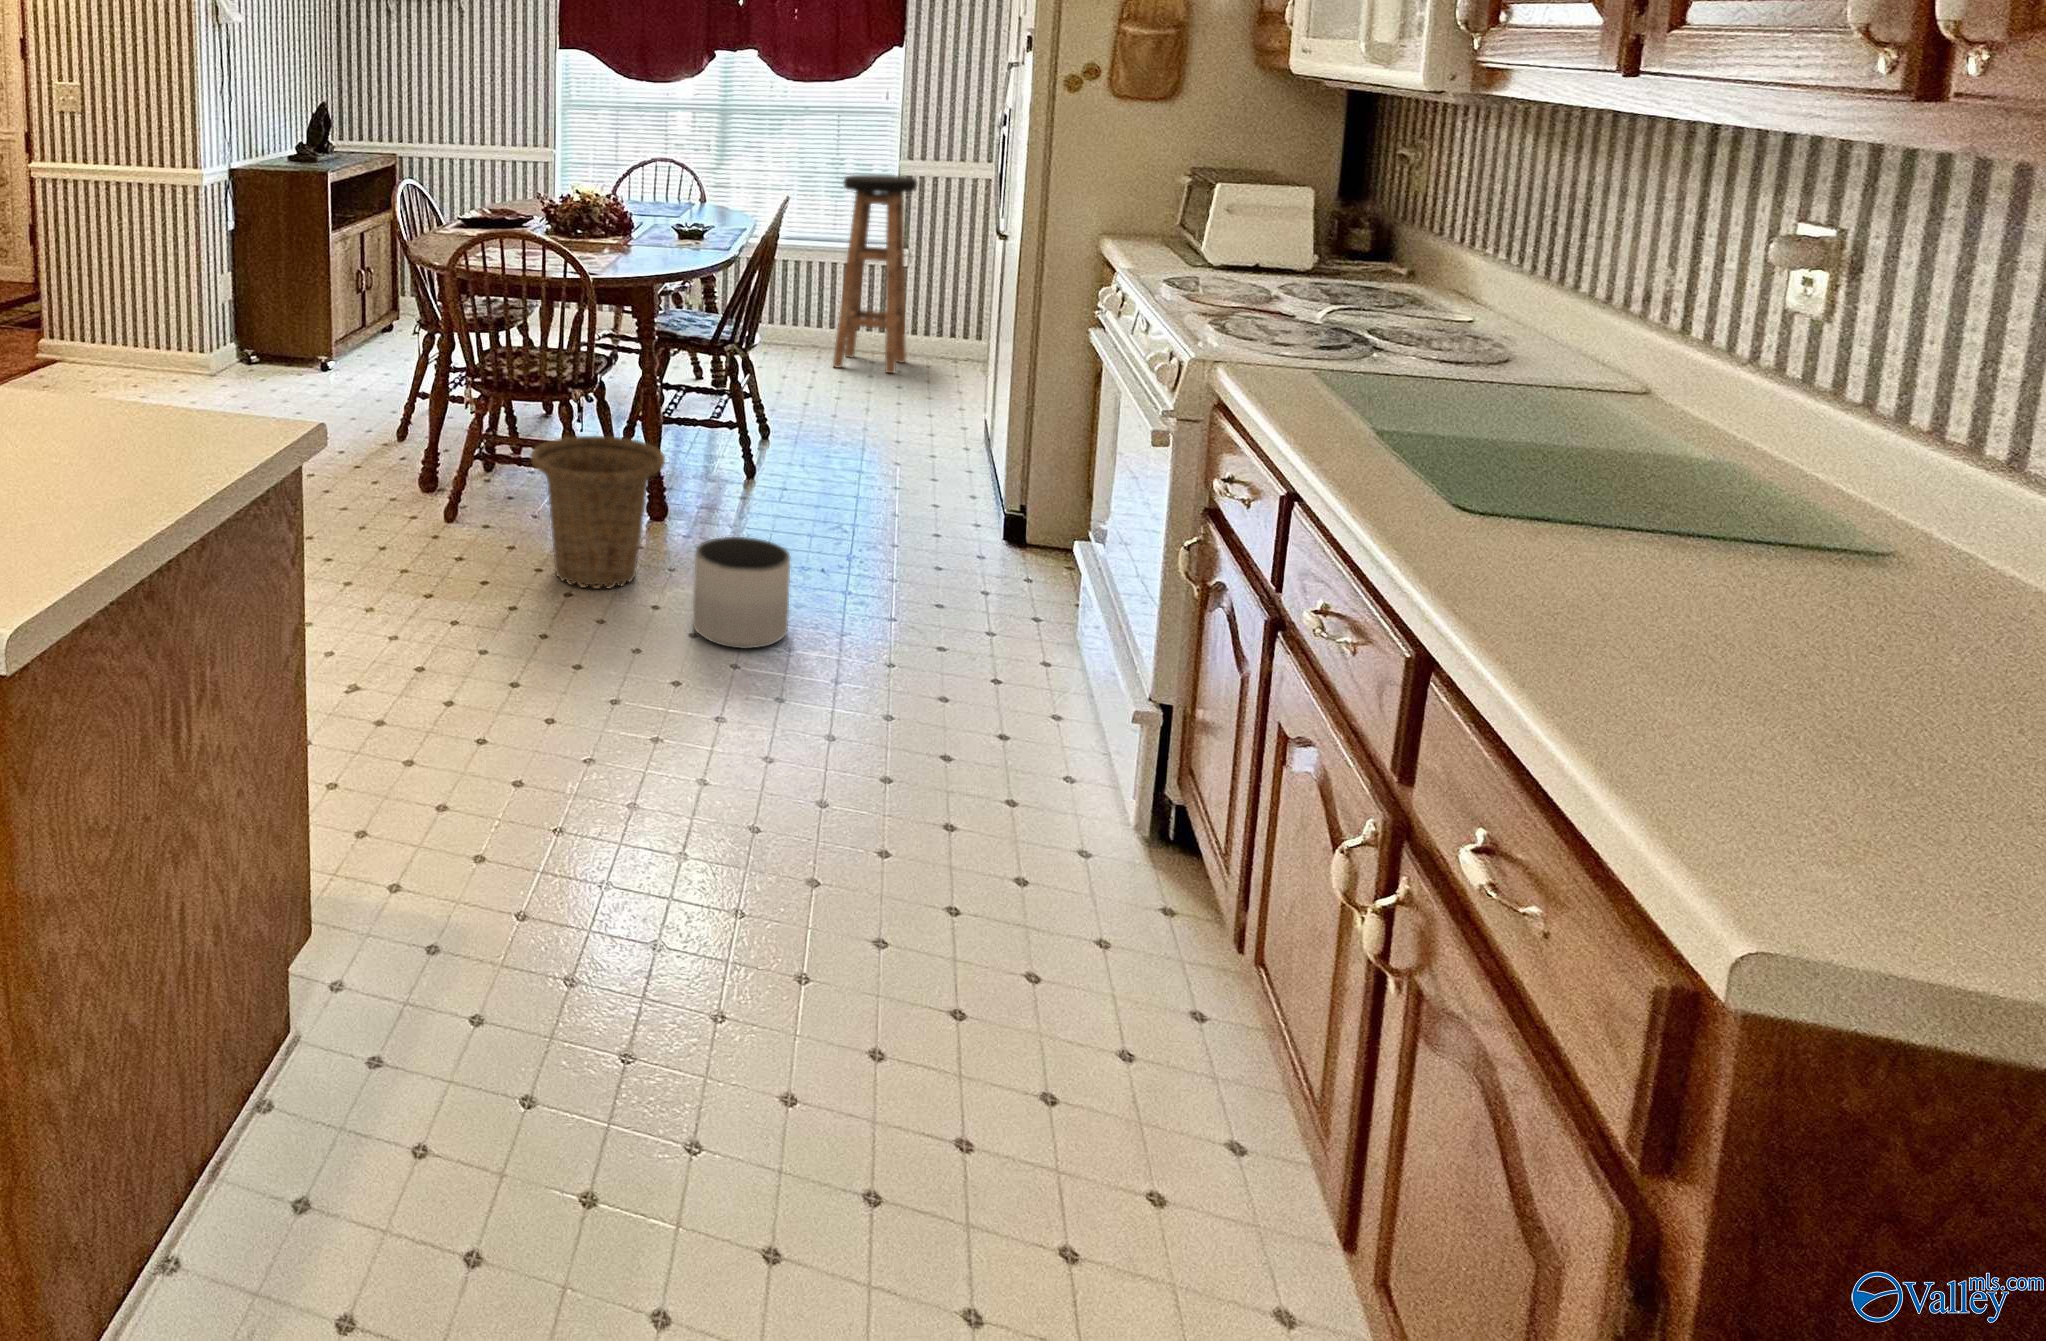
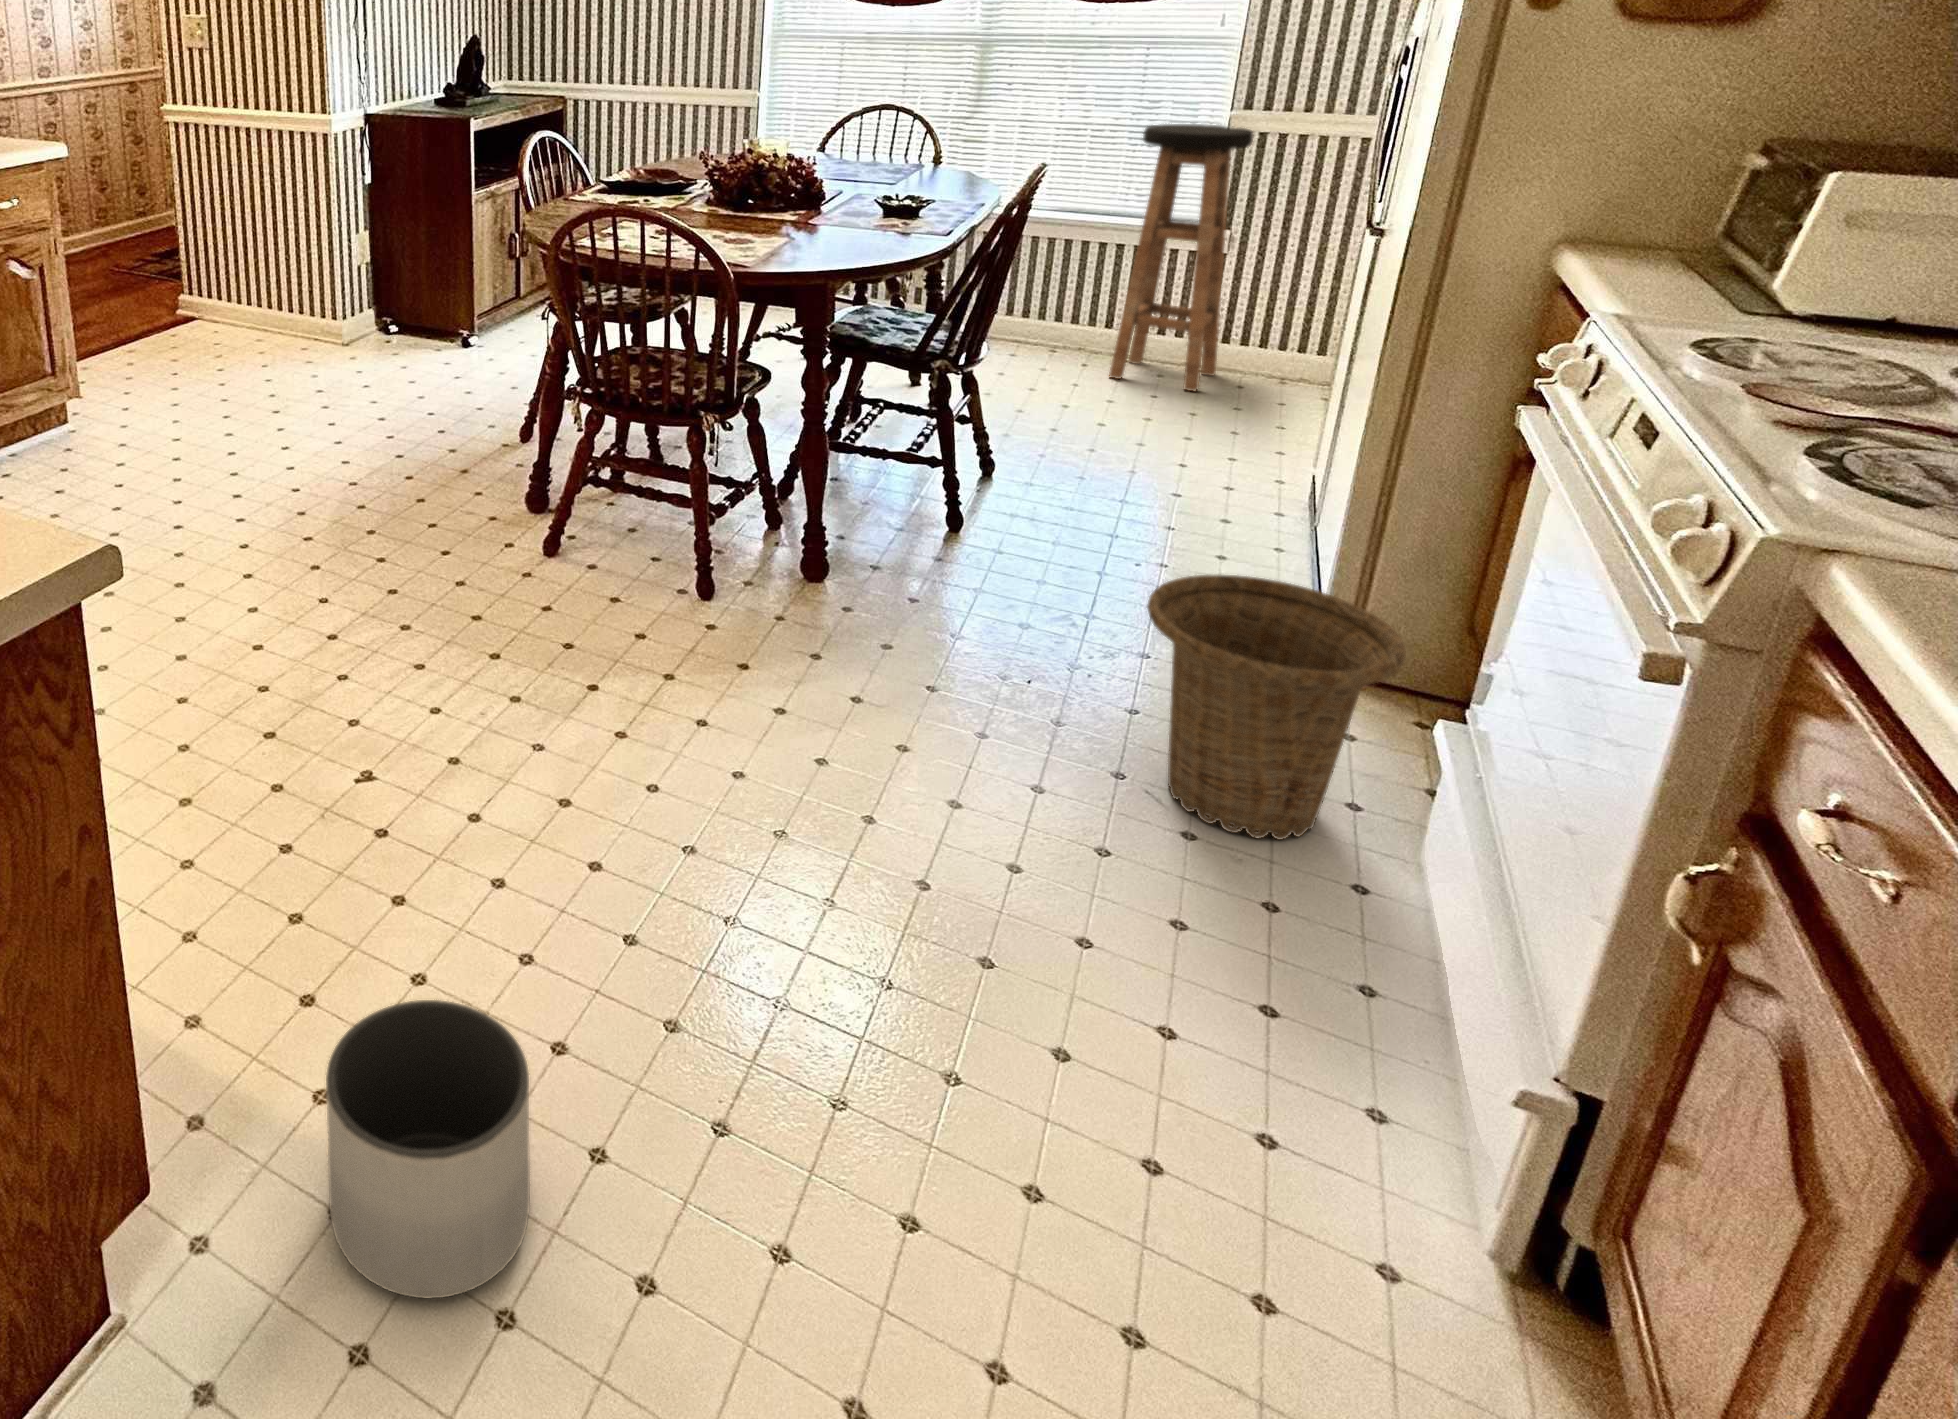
basket: present [531,436,665,589] -> present [1148,575,1406,840]
planter: present [693,537,790,649] -> present [326,1000,530,1298]

